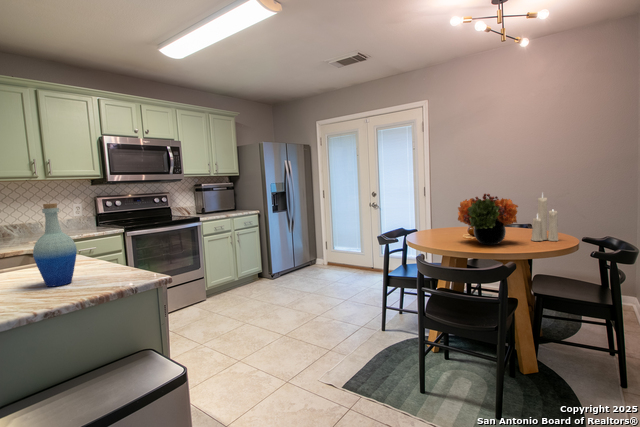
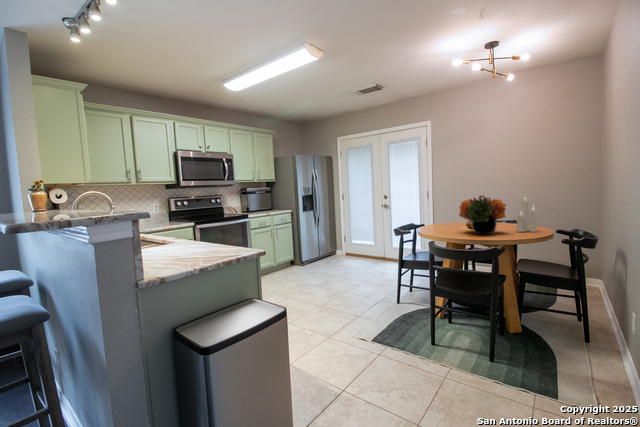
bottle: present [33,203,77,287] -> none [172,200,199,257]

